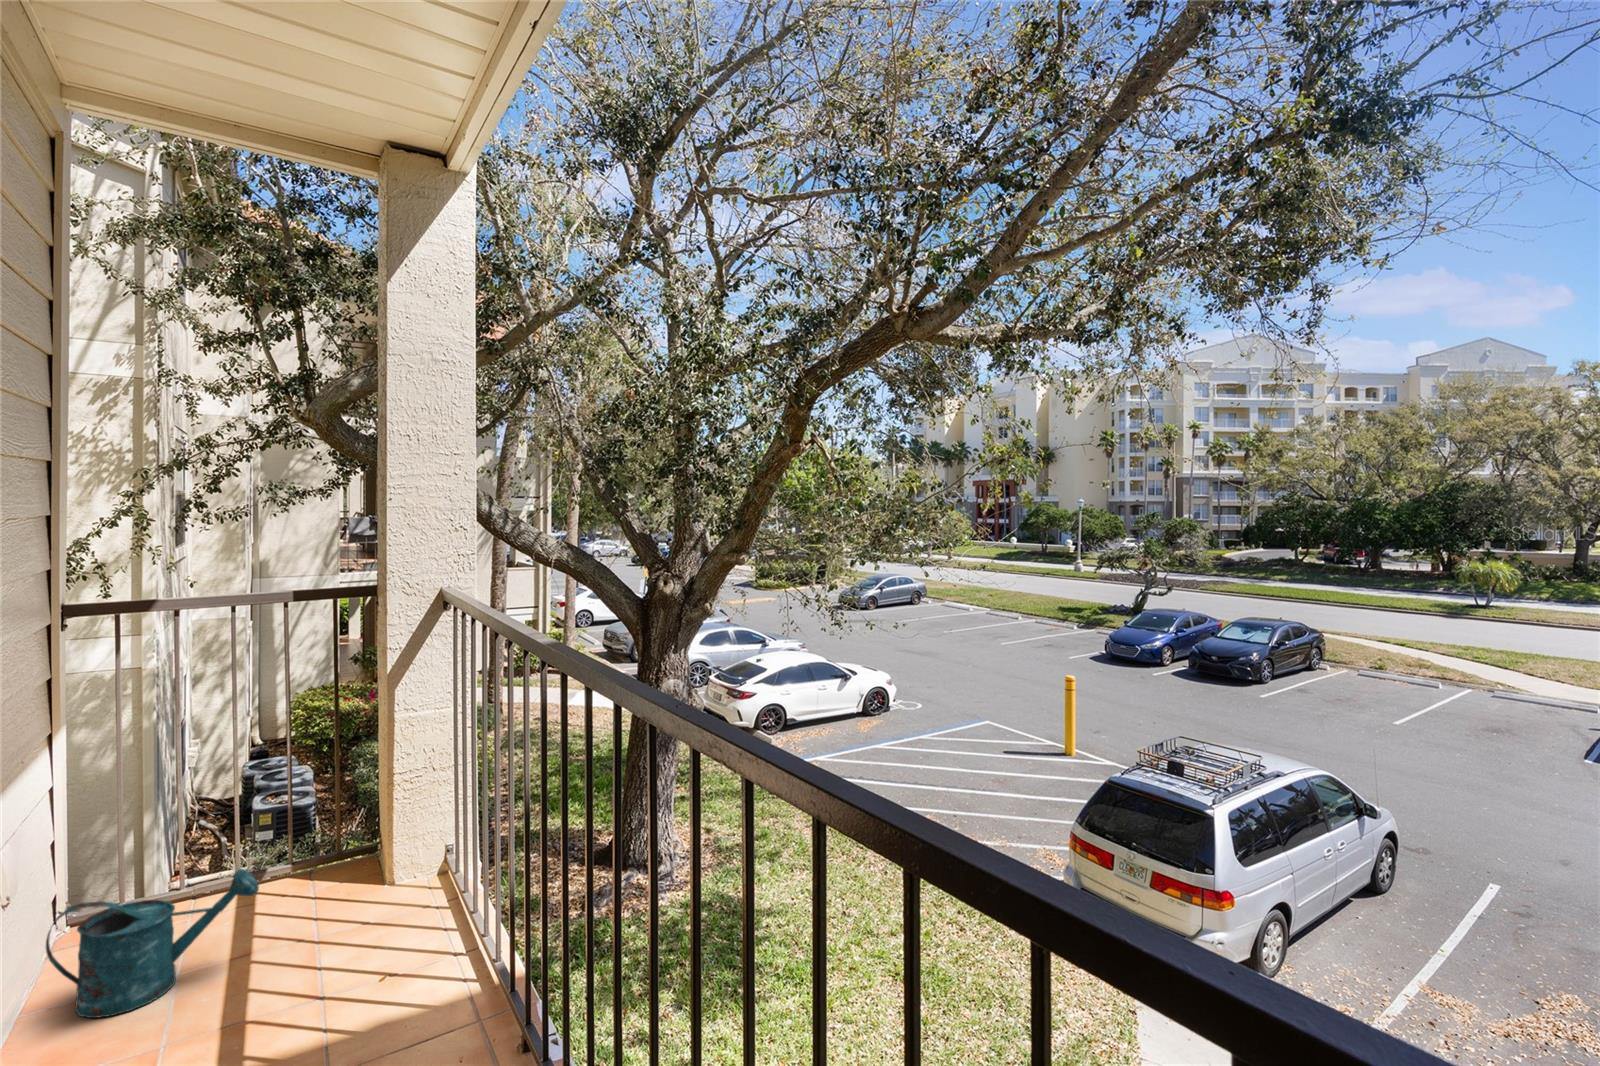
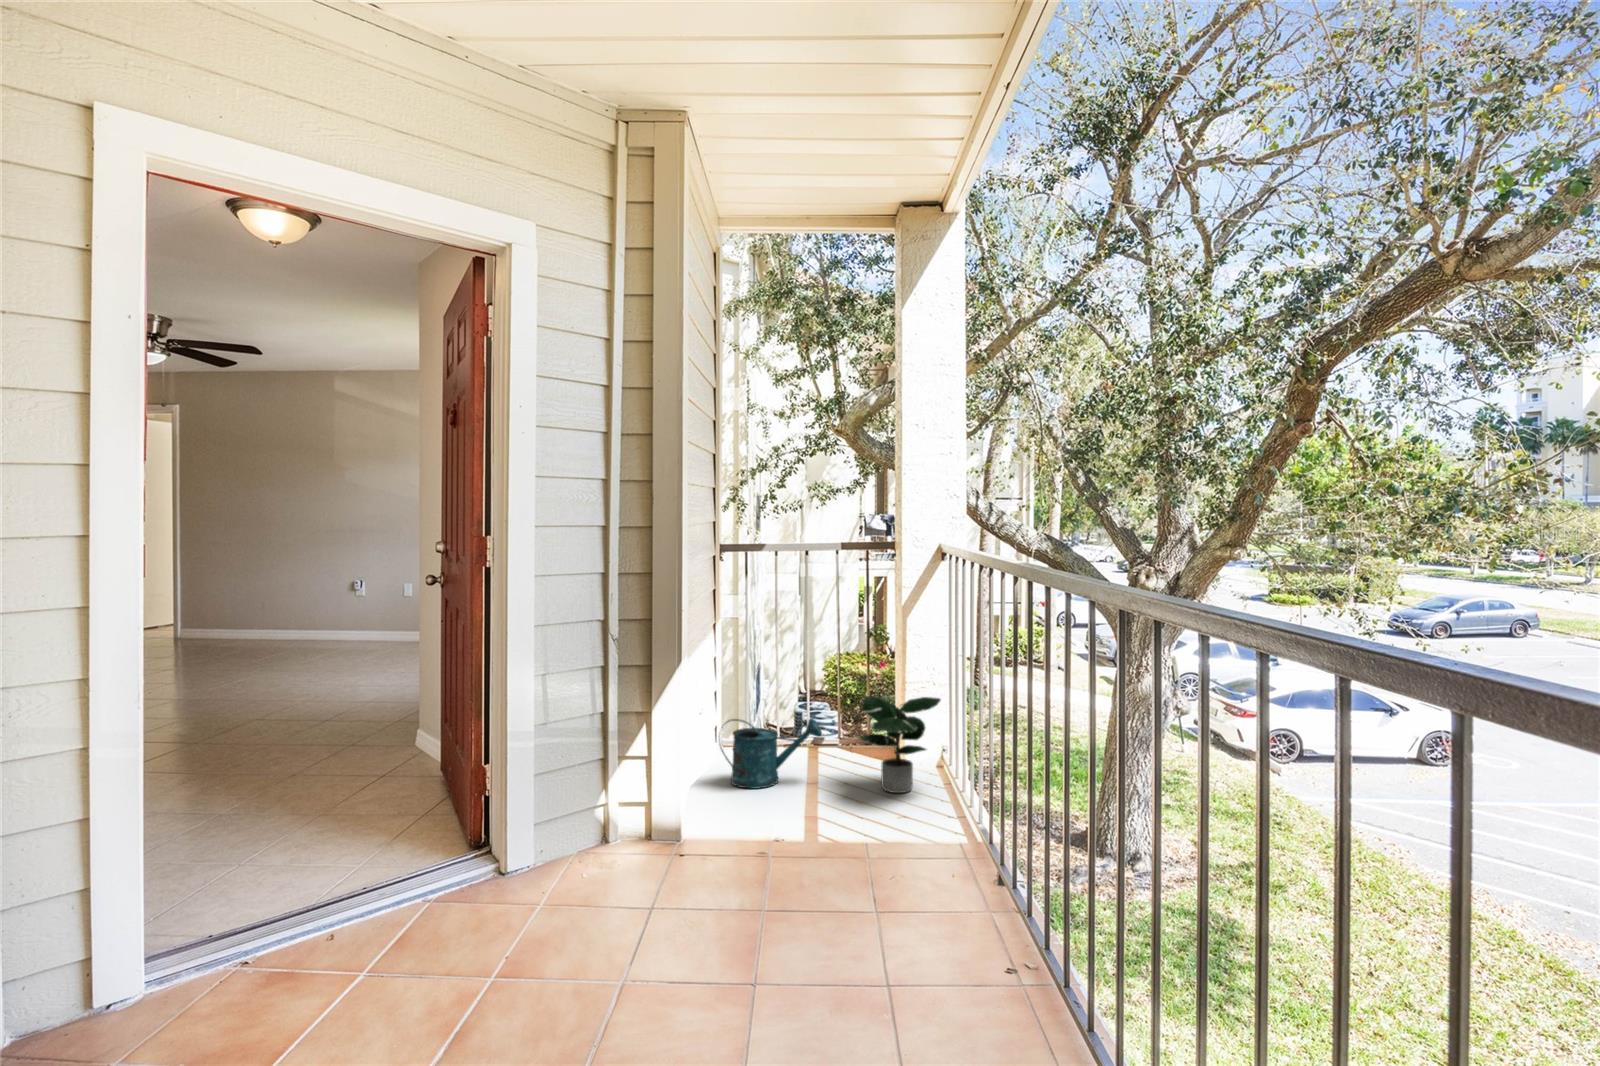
potted plant: none [319,804,452,954] -> present [859,696,941,793]

